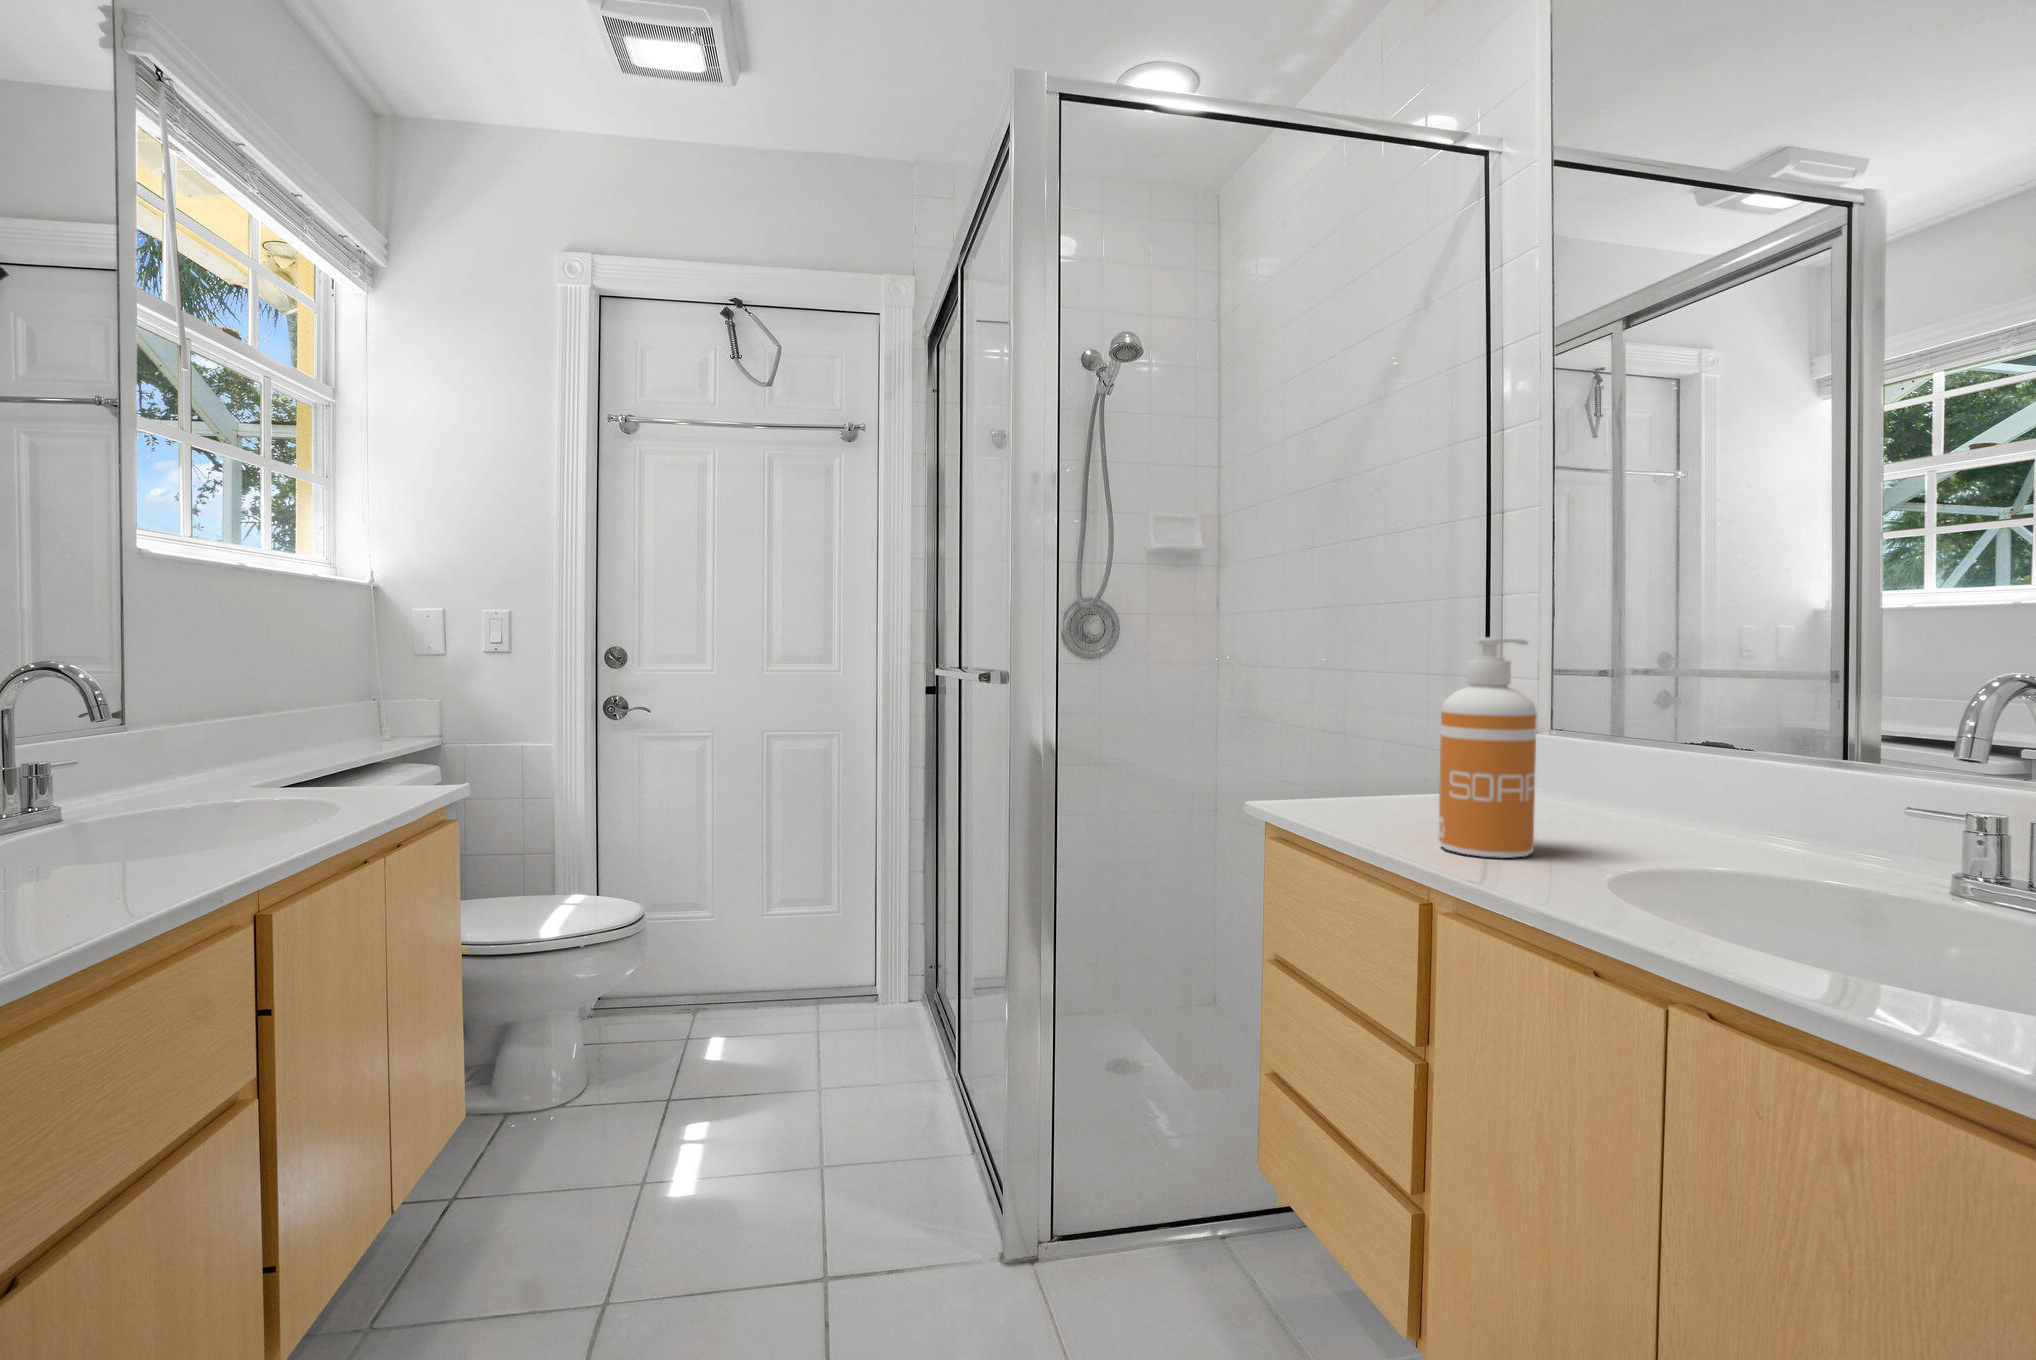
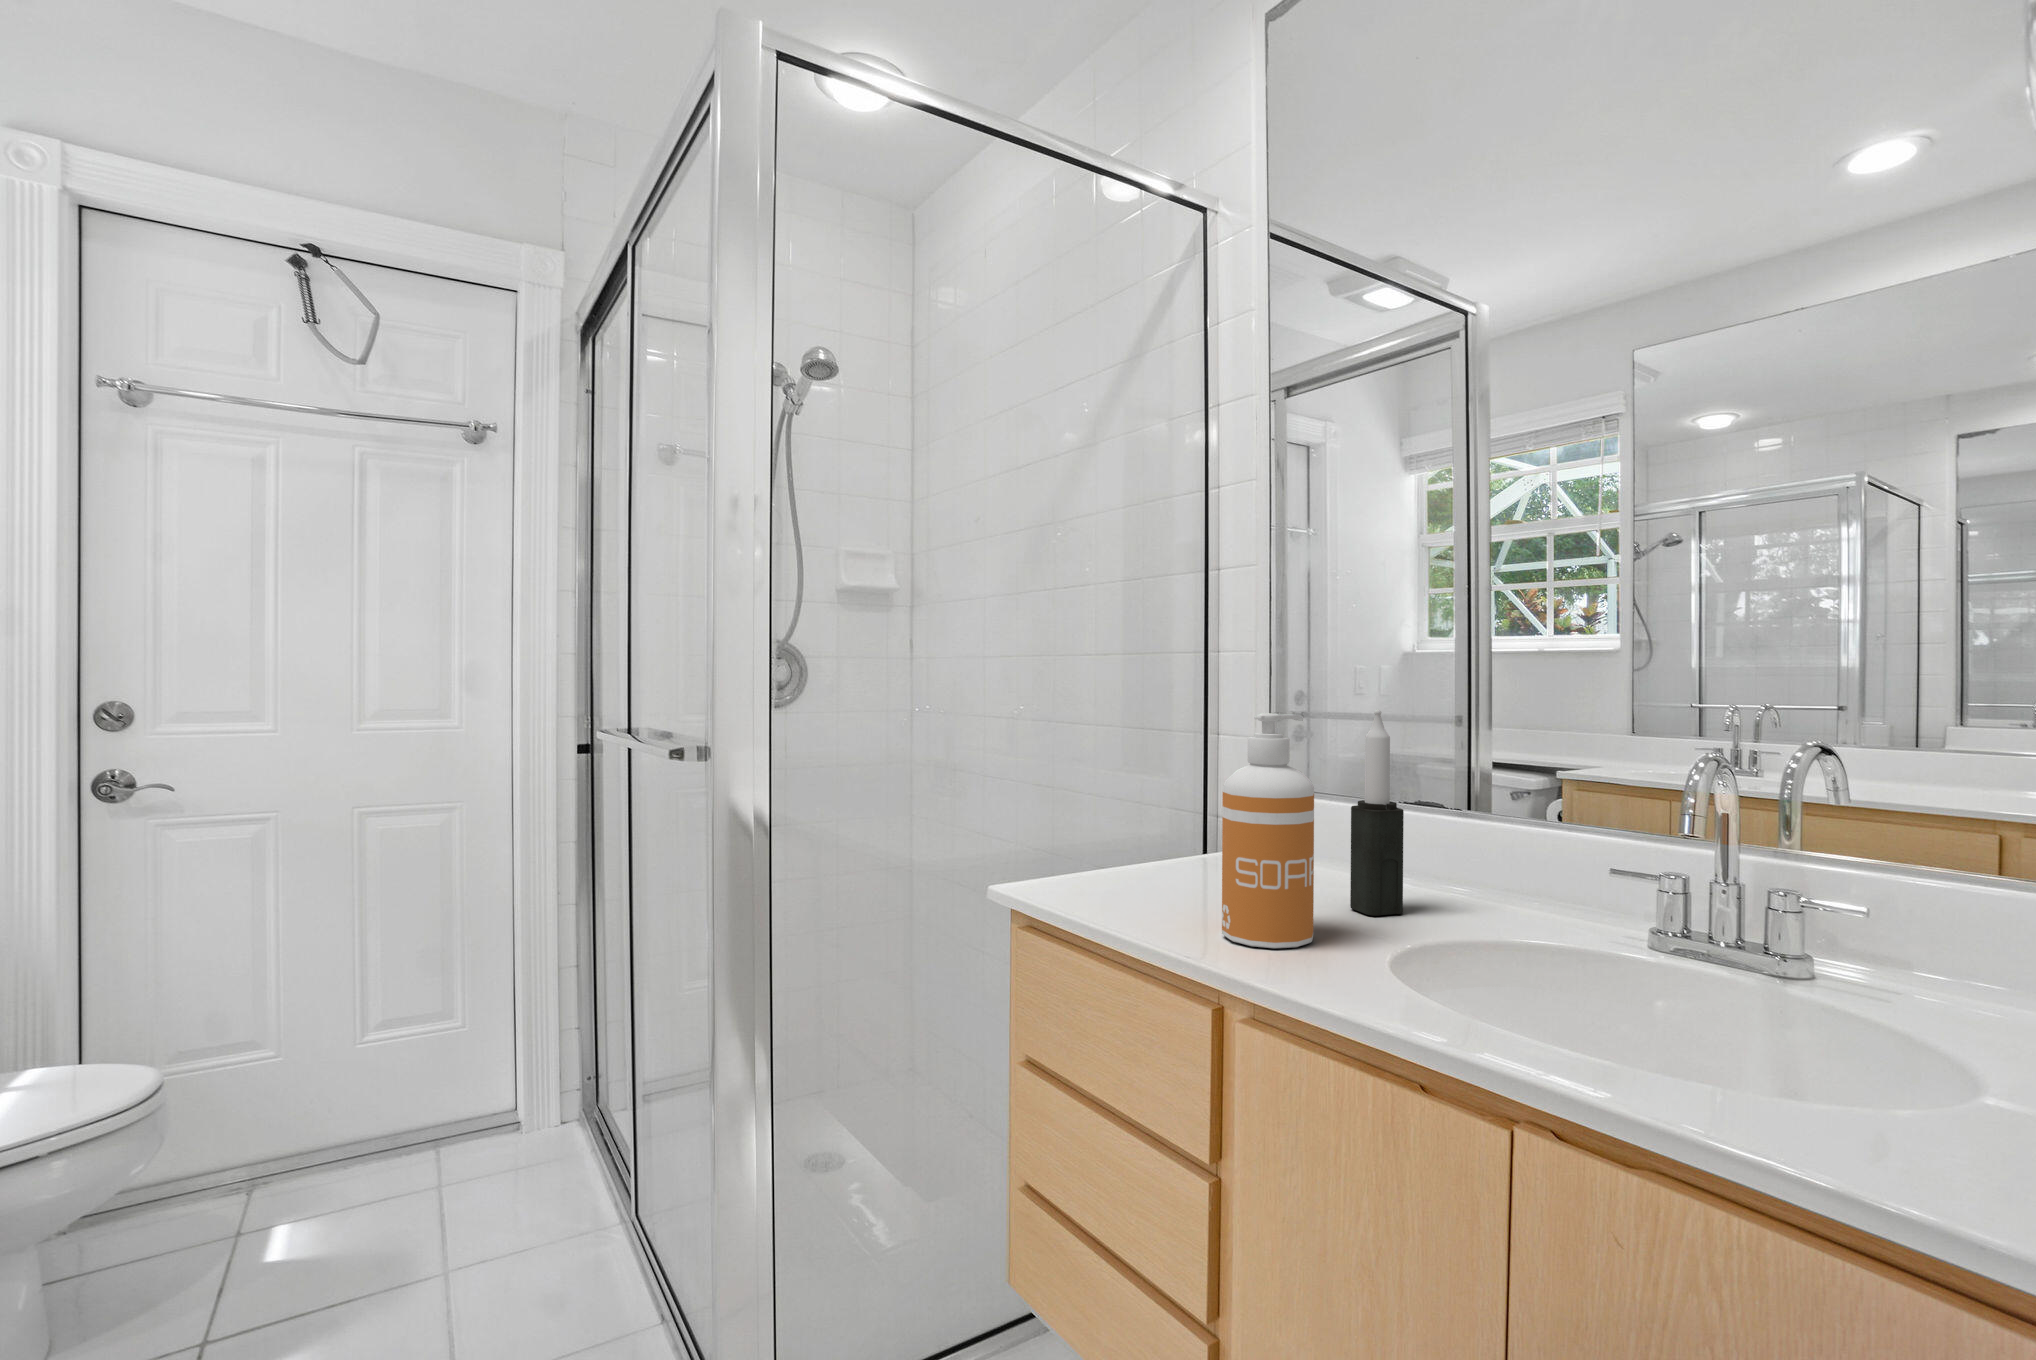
candle: none [1593,639,1653,844] -> present [1350,709,1404,916]

